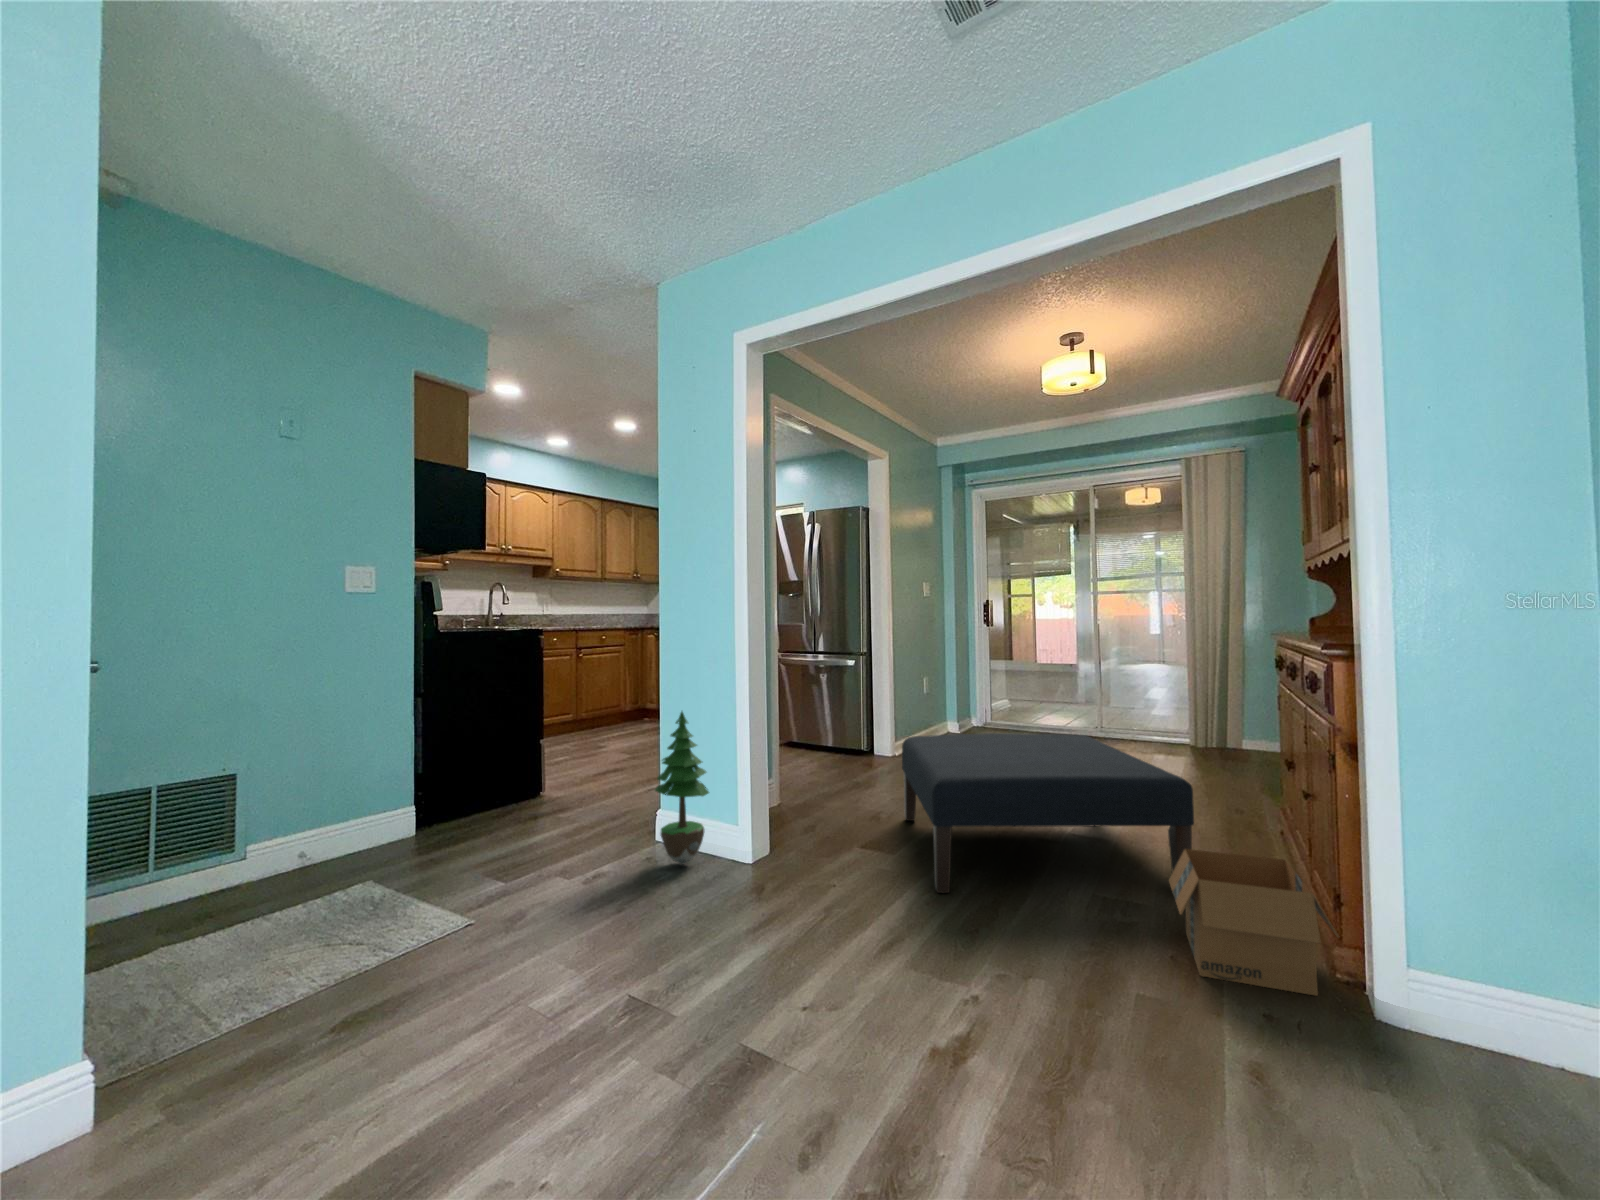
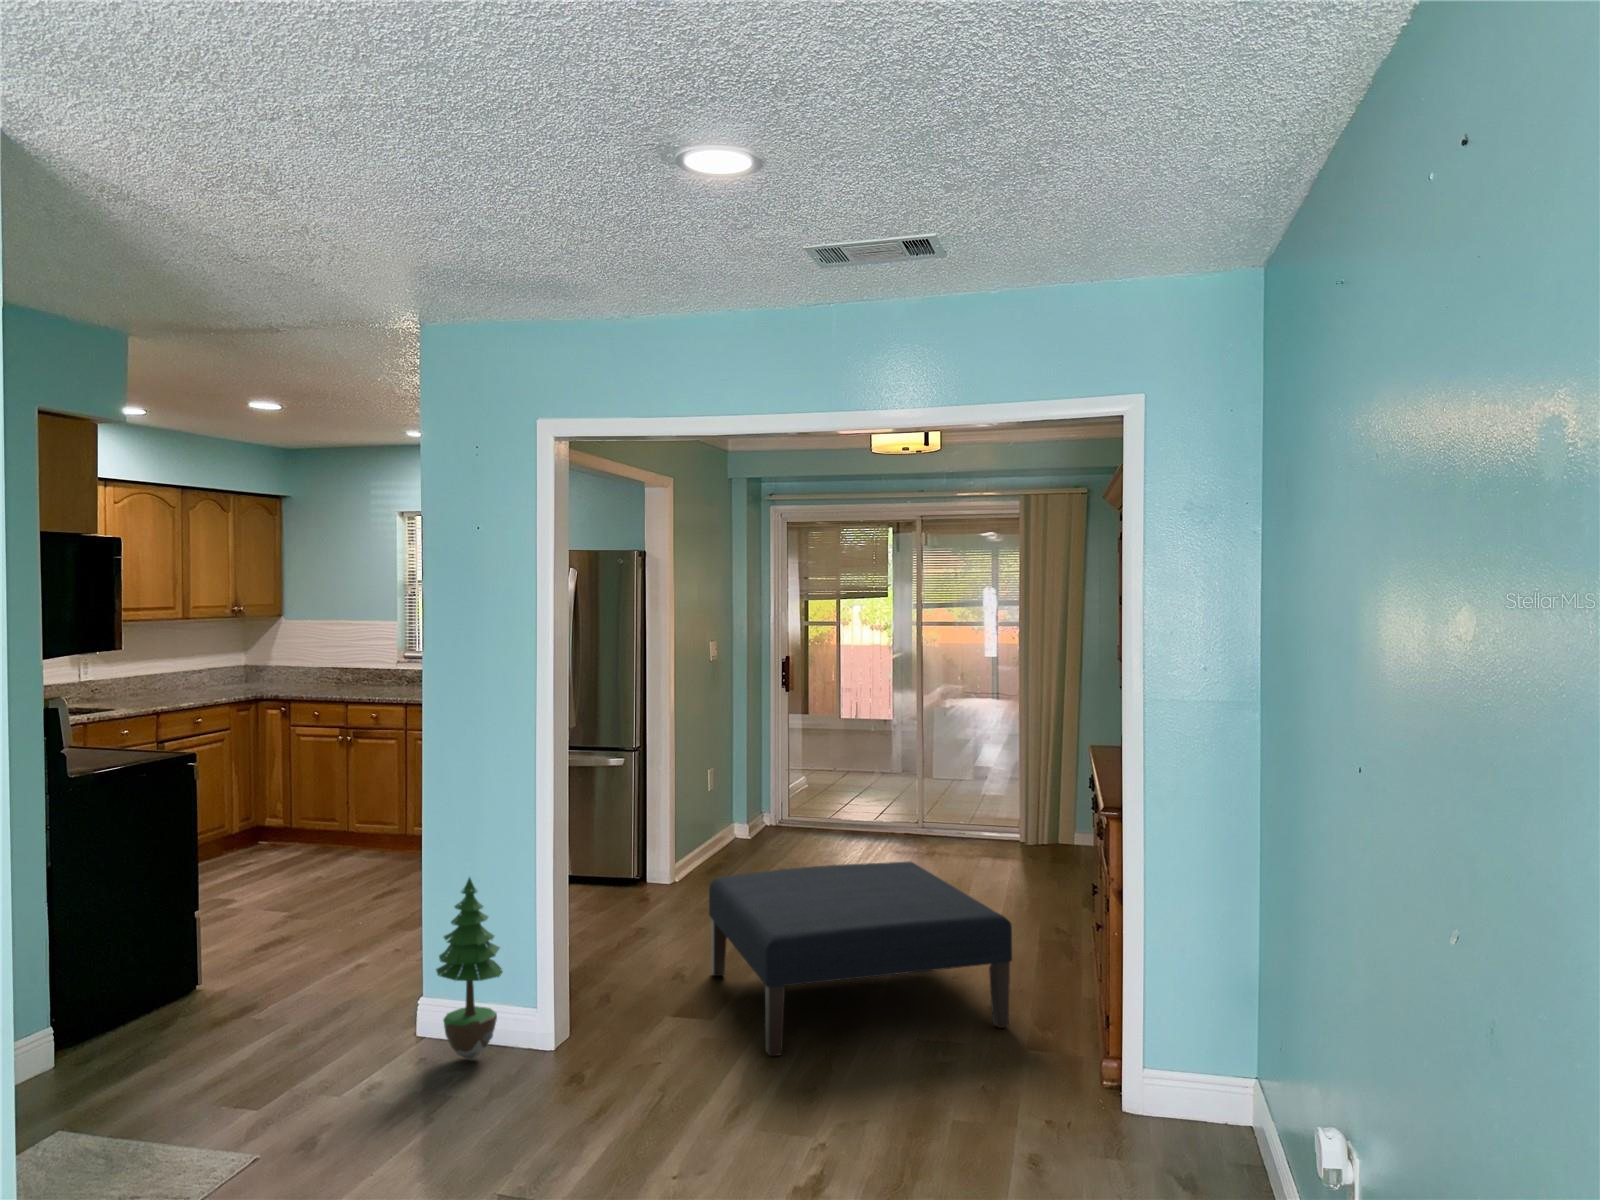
cardboard box: present [1169,849,1339,996] -> none [987,988,1111,1103]

